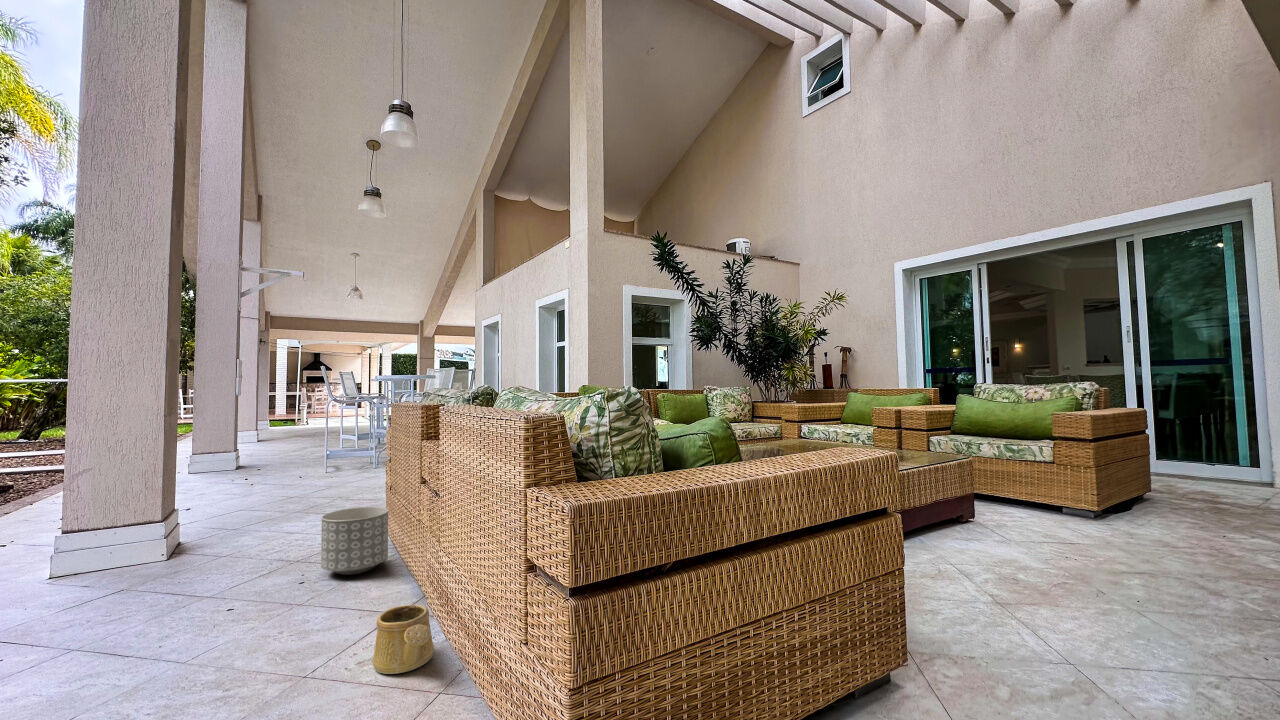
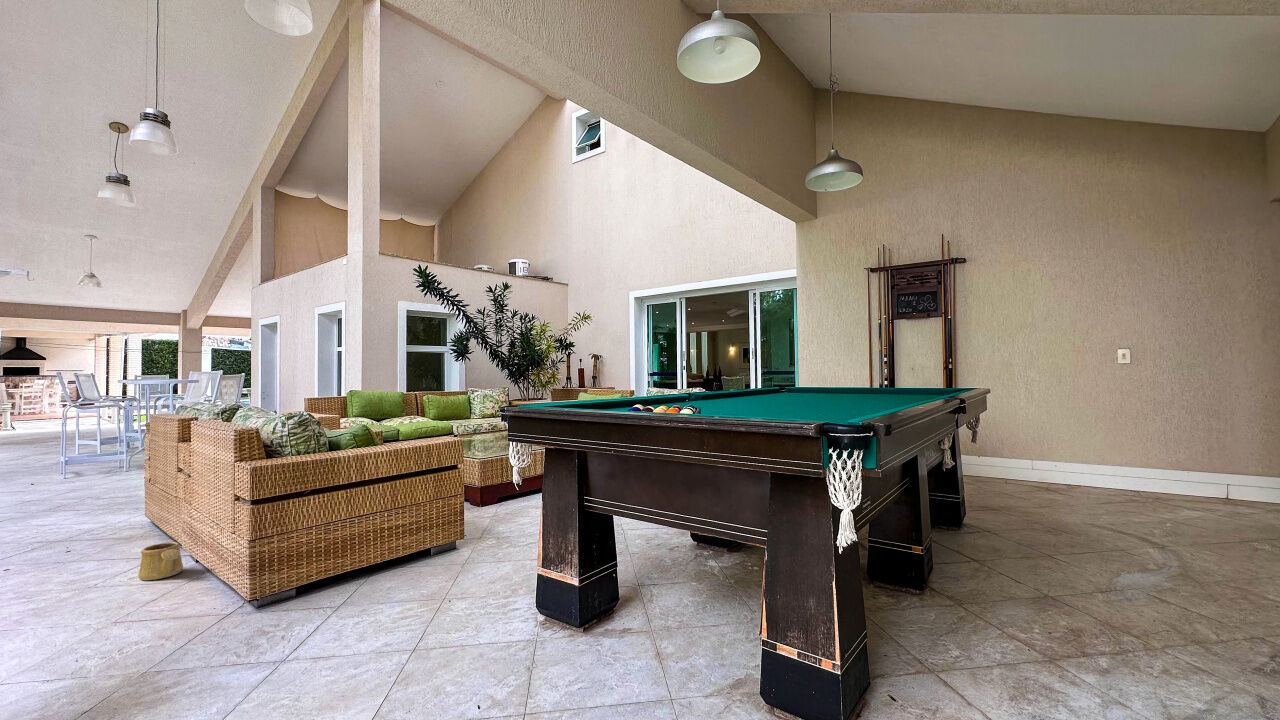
planter: present [321,507,388,575] -> none [86,493,147,542]

